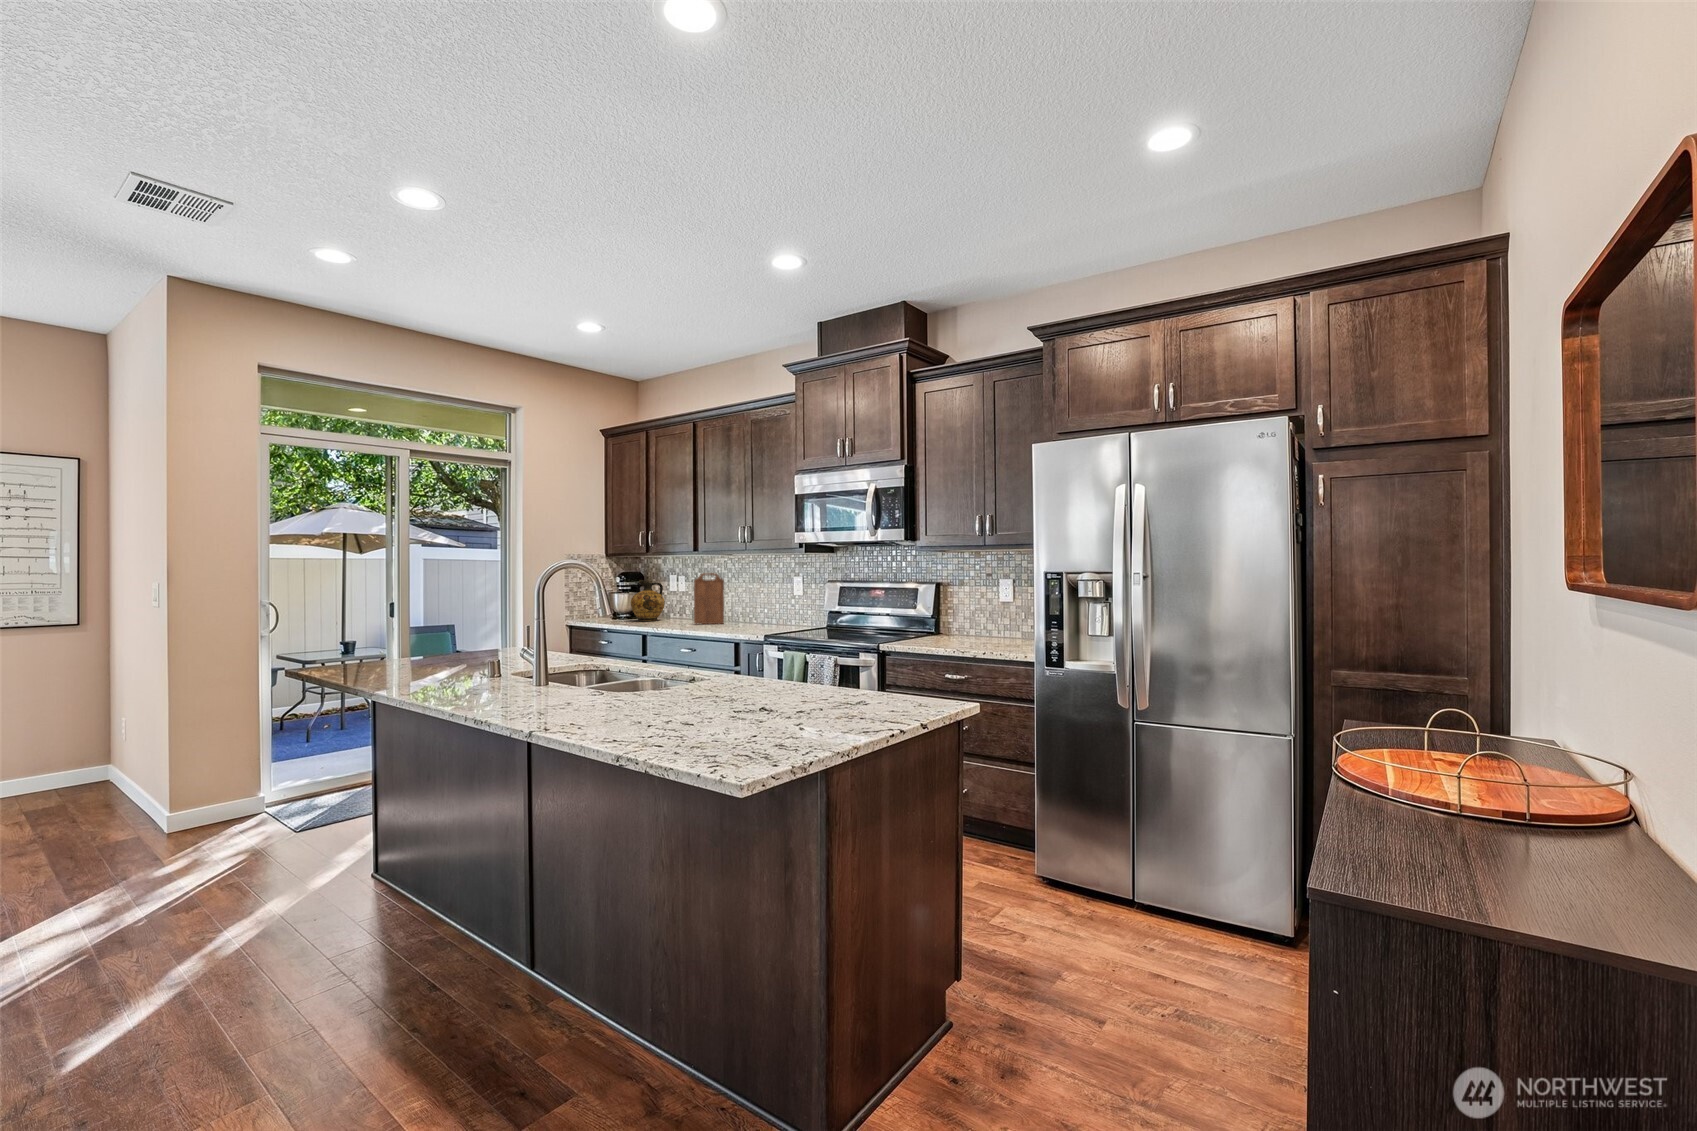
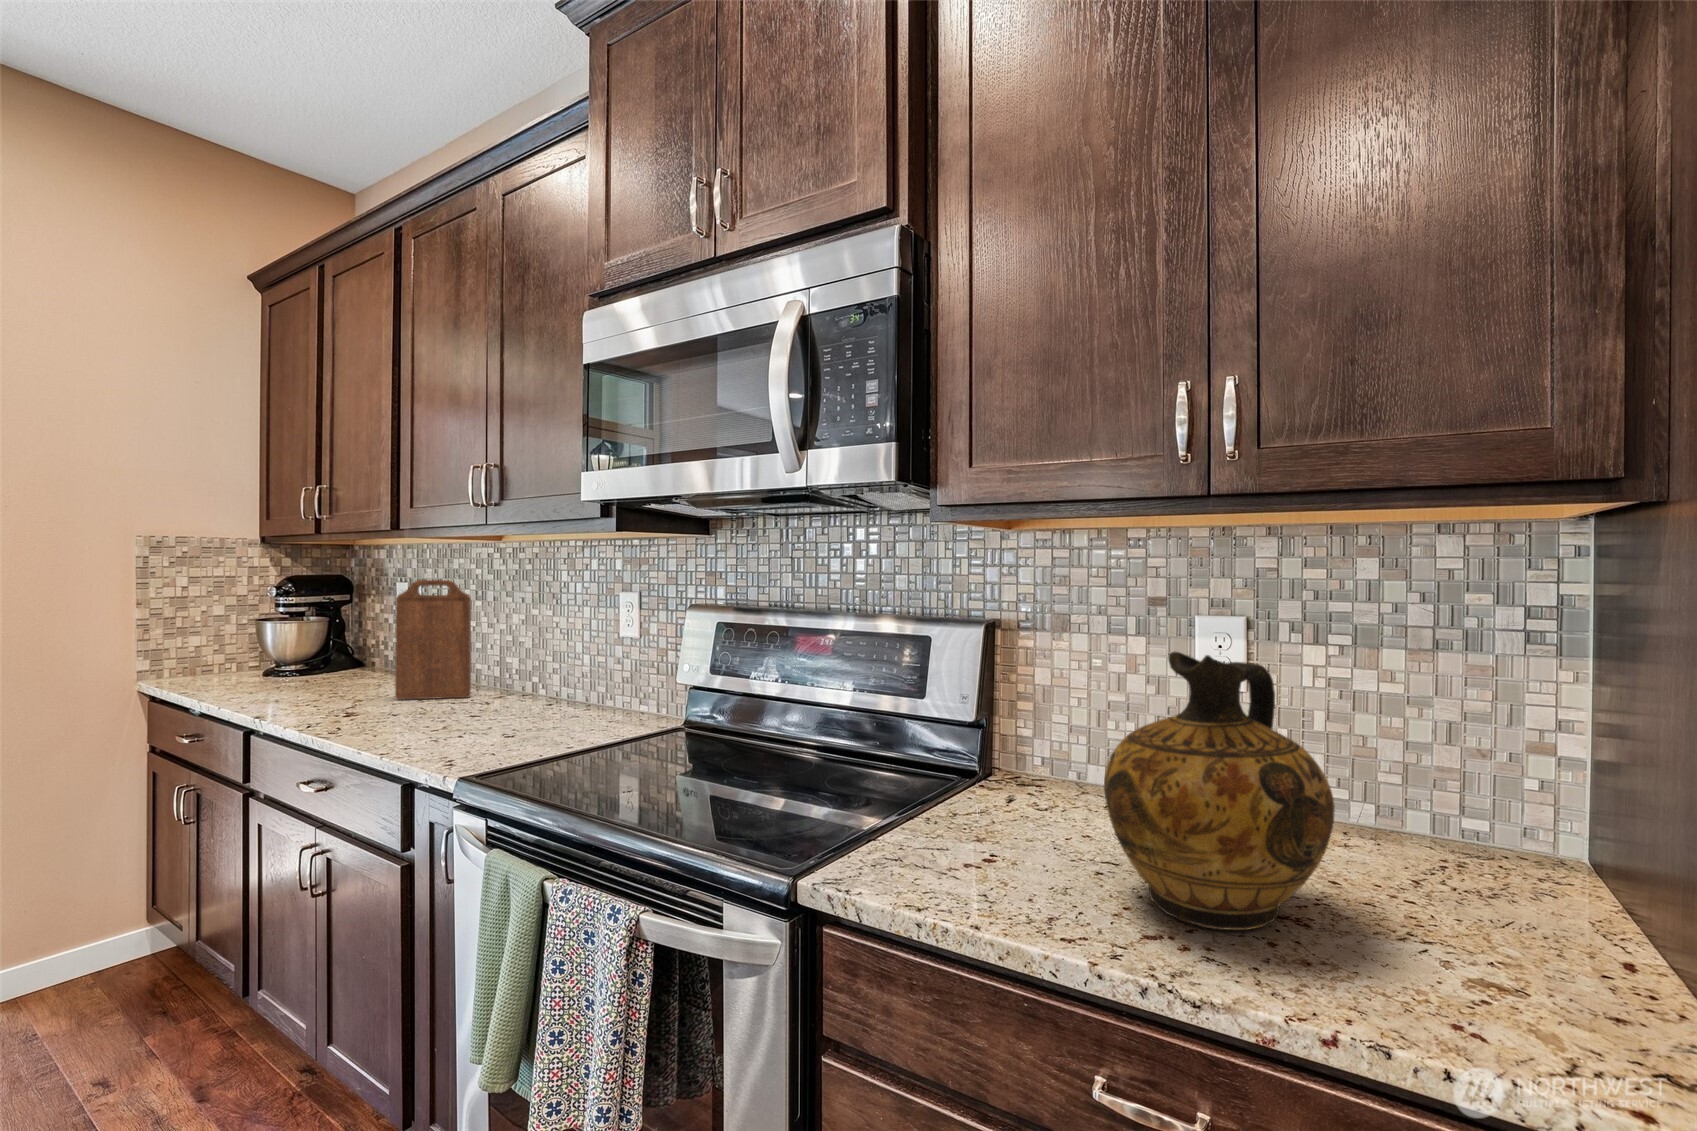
ceramic jug: present [631,580,665,621] -> present [1104,651,1335,930]

